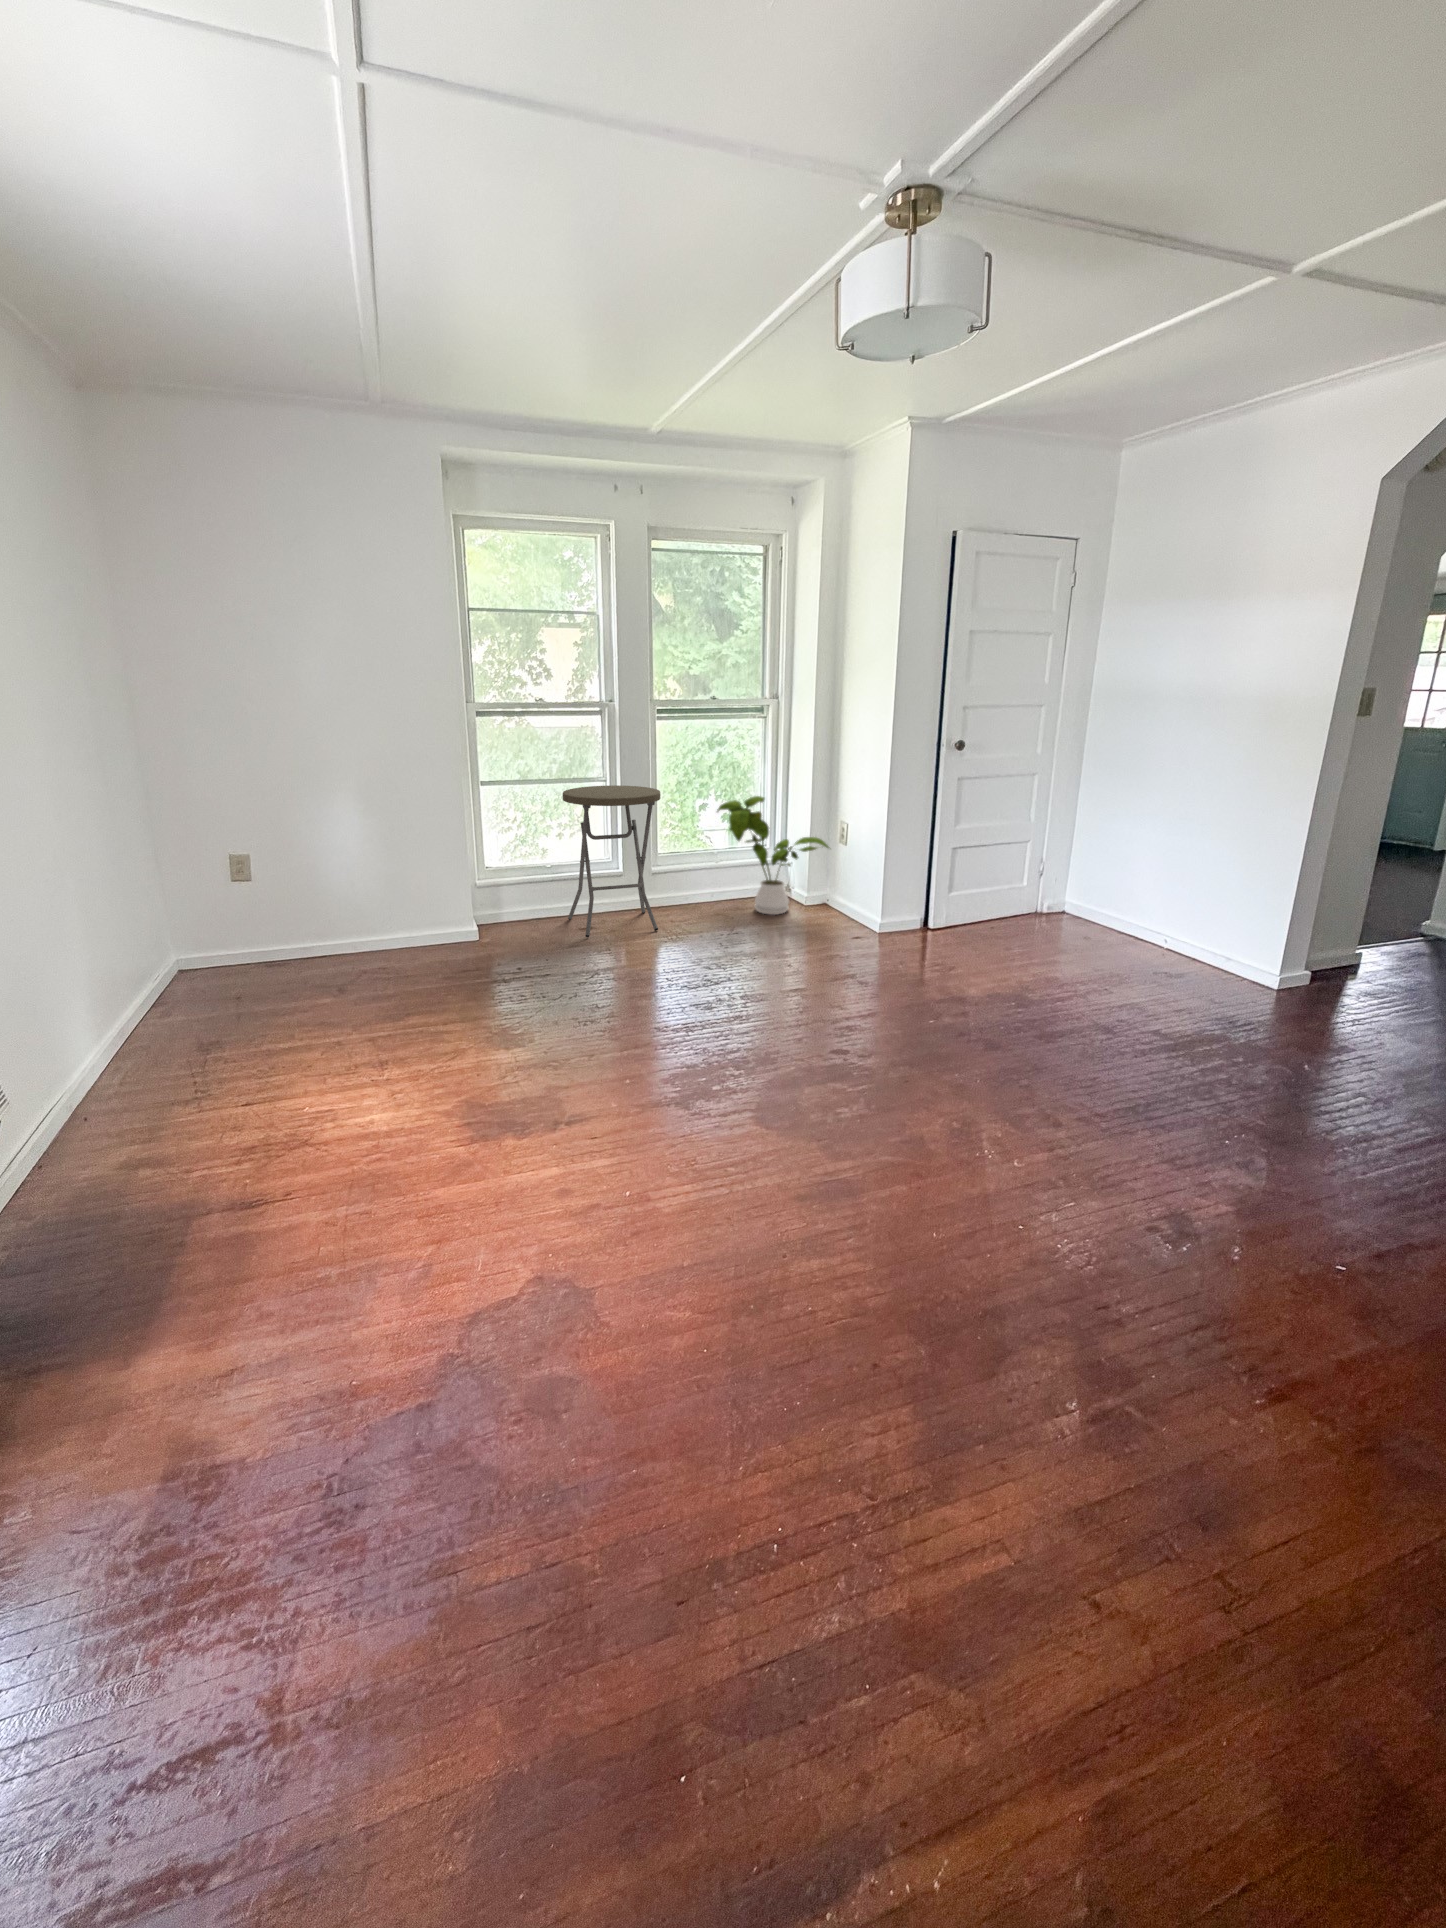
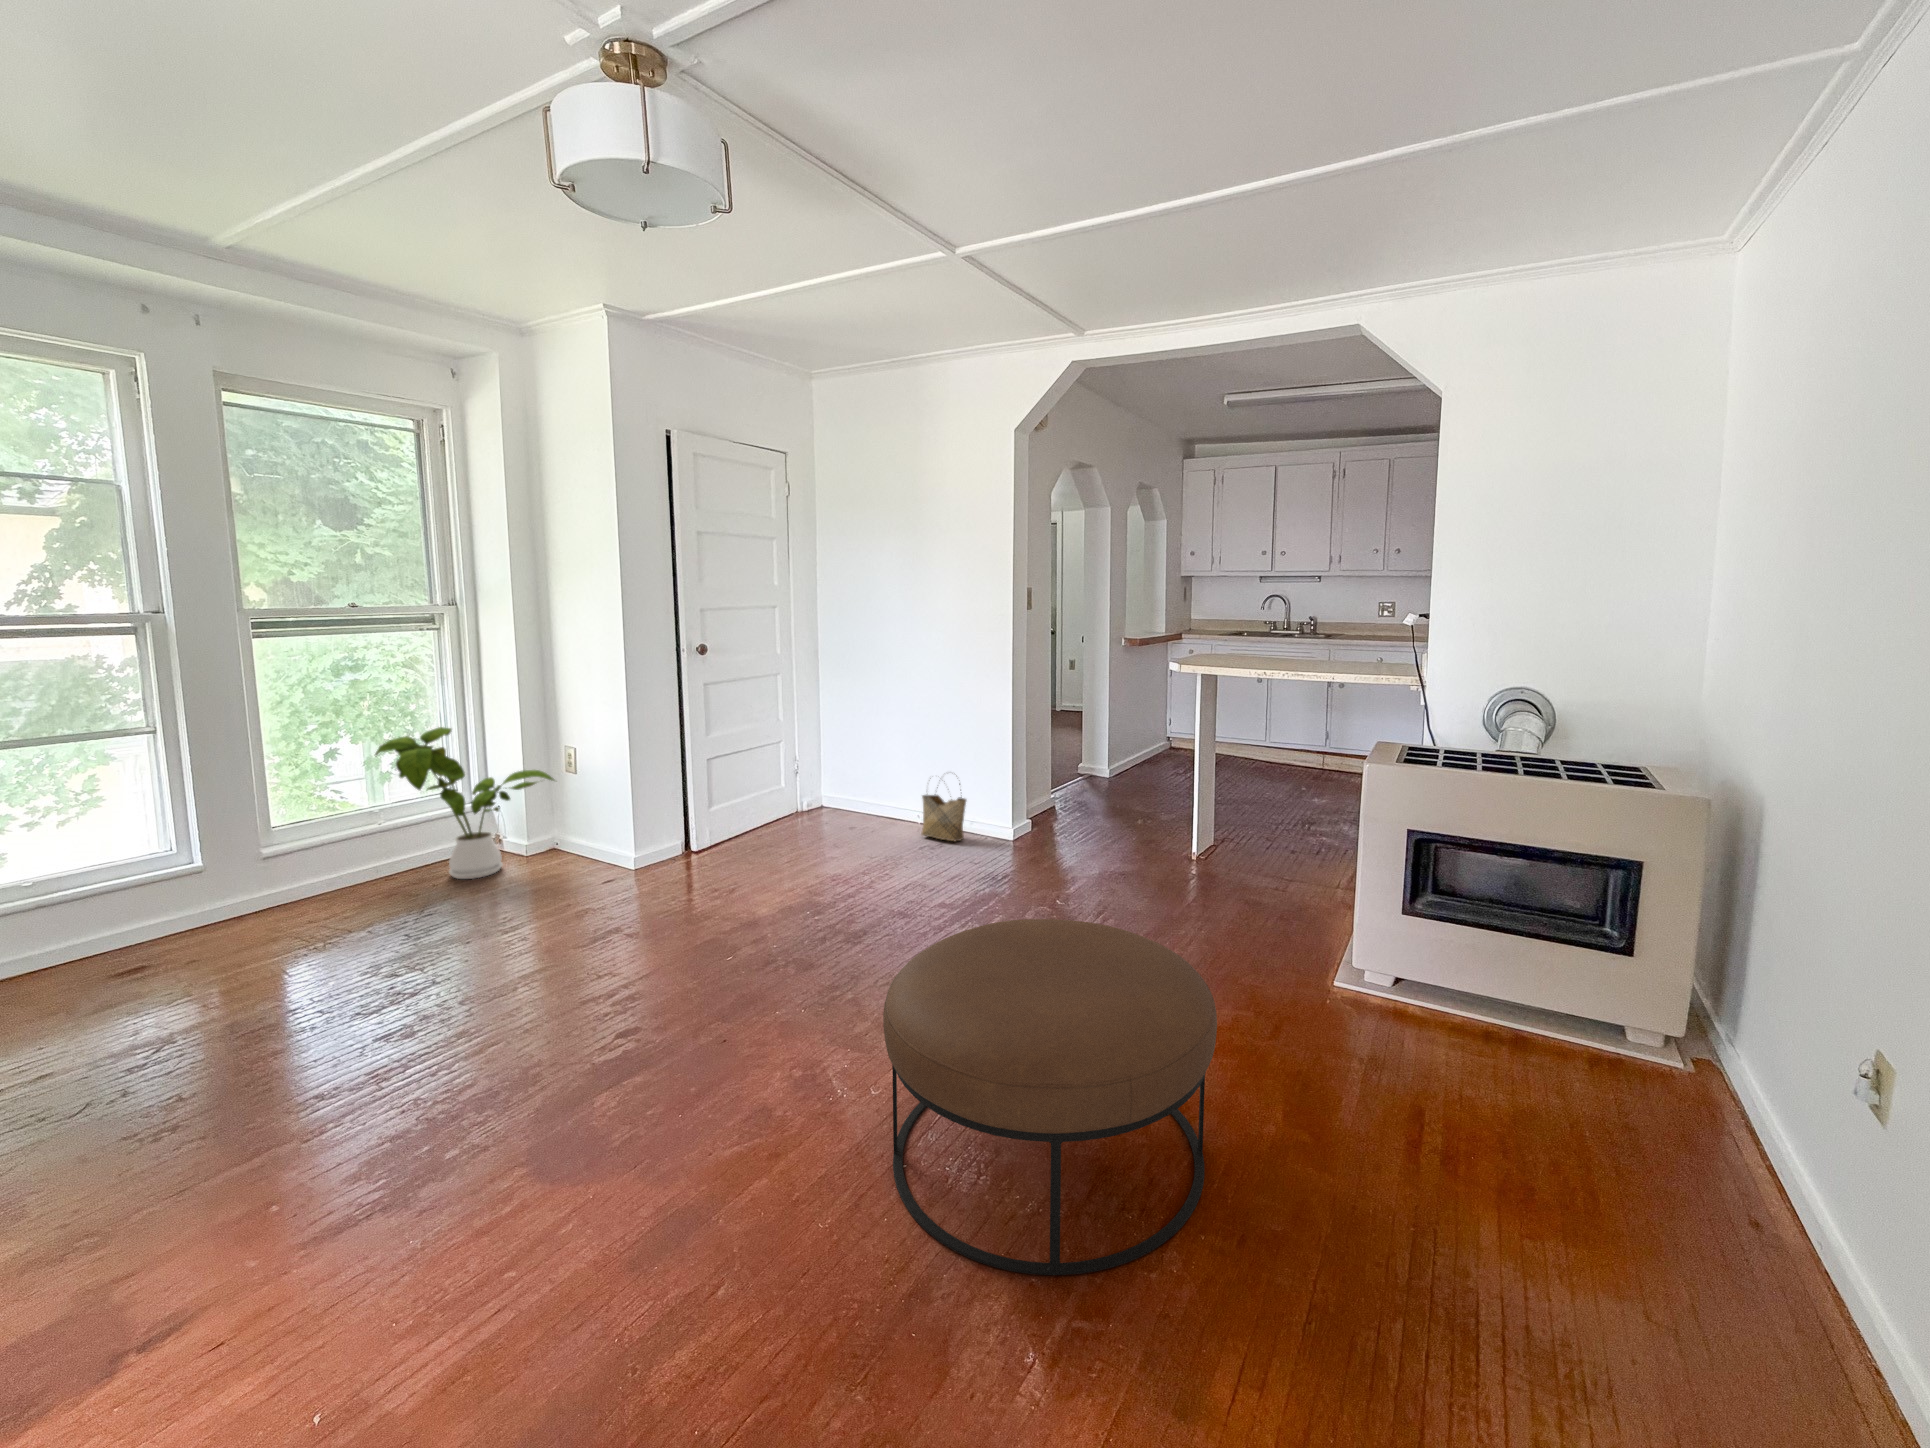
side table: present [563,785,660,937] -> none [54,733,285,986]
woven basket: none [1162,898,1225,974] -> present [921,778,966,841]
ottoman: none [1006,1049,1412,1405] -> present [883,919,1217,1275]

